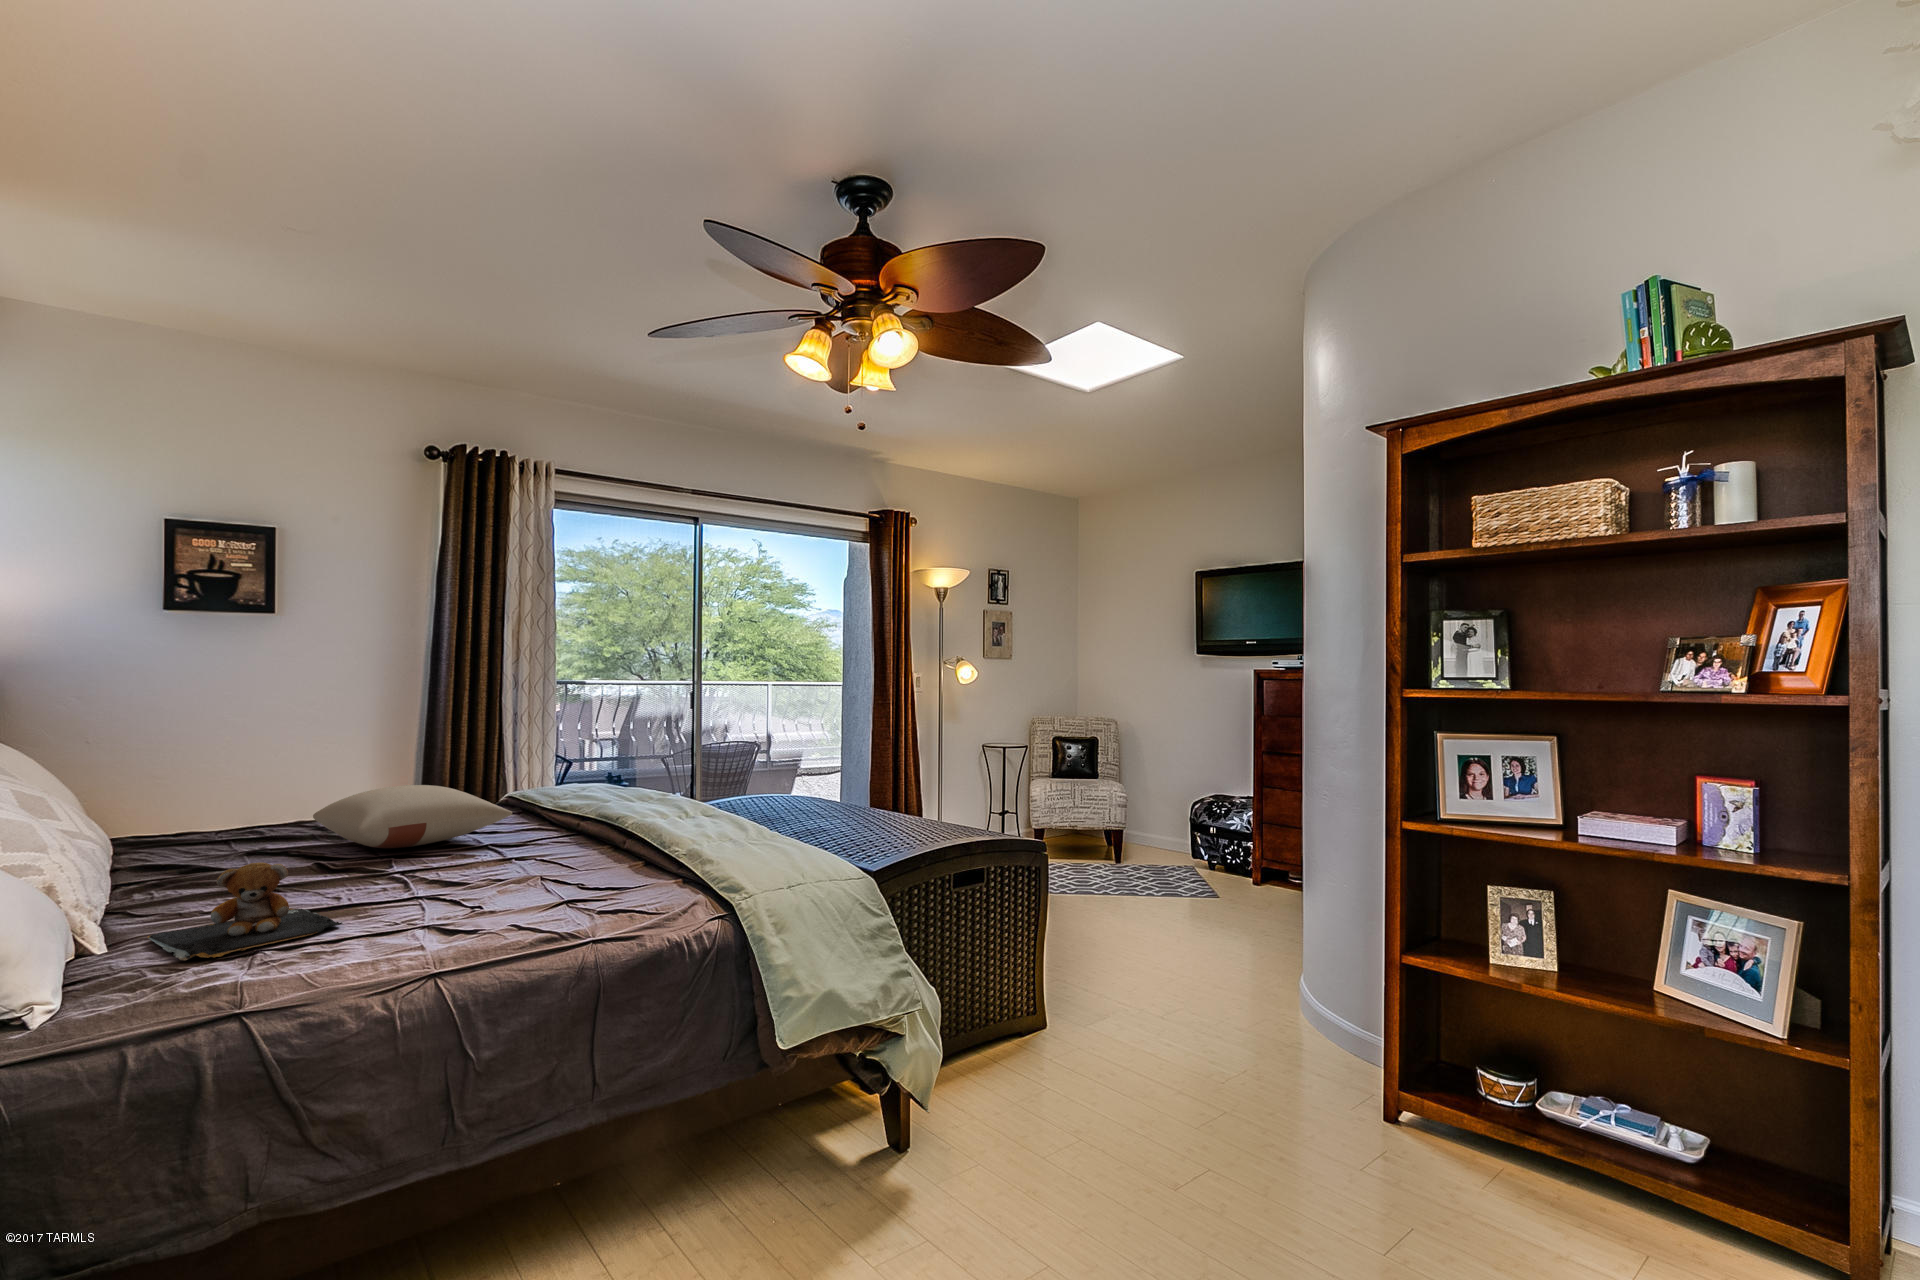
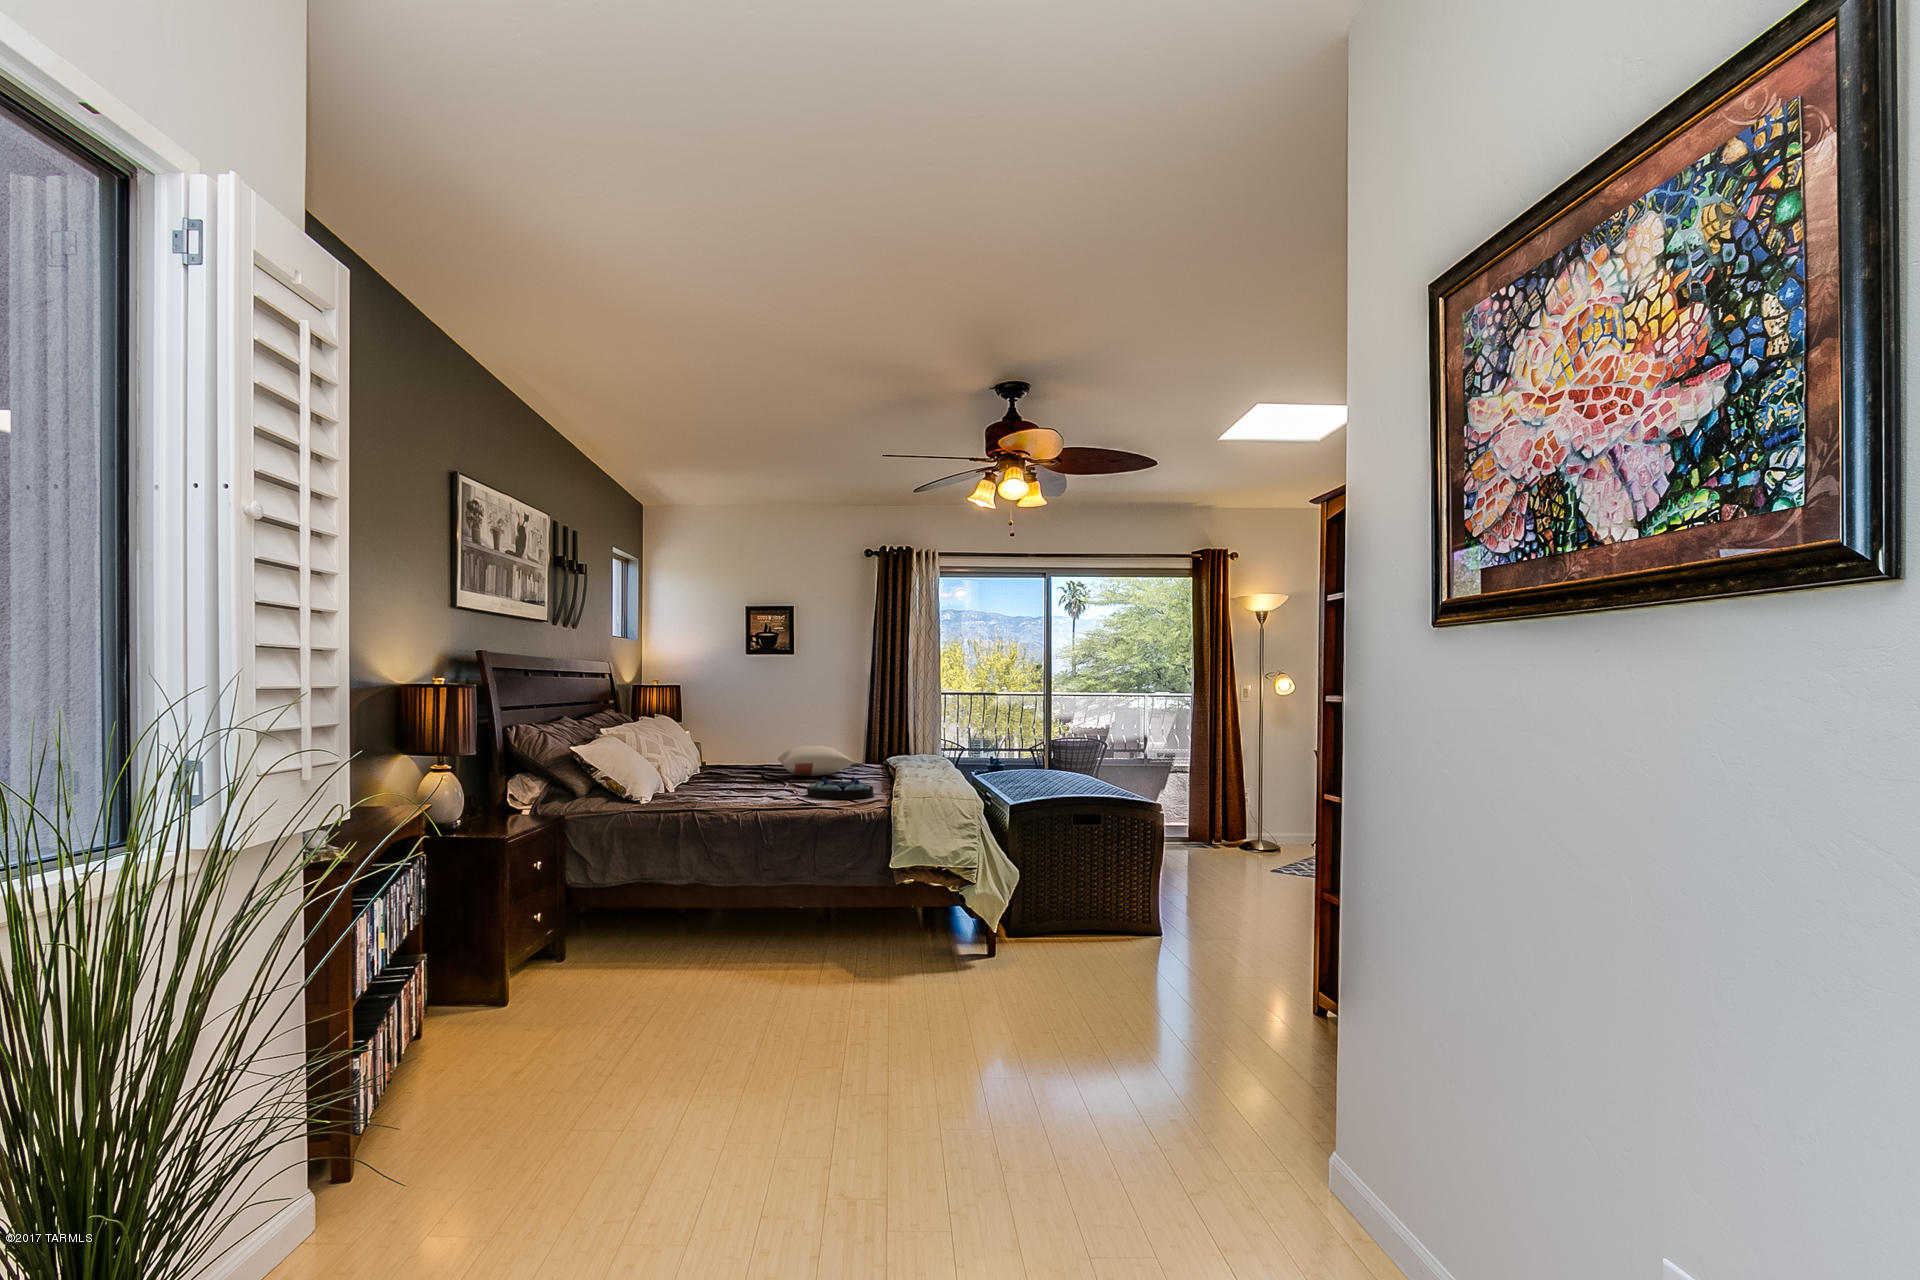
serving tray: none [506,855,670,916] -> present [806,777,875,799]
teddy bear: present [148,862,343,961] -> none [687,764,746,796]

